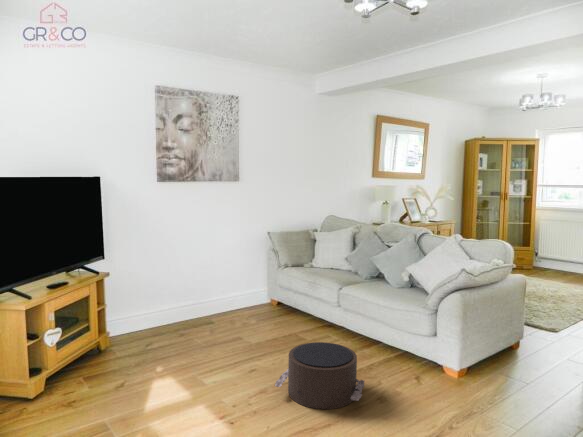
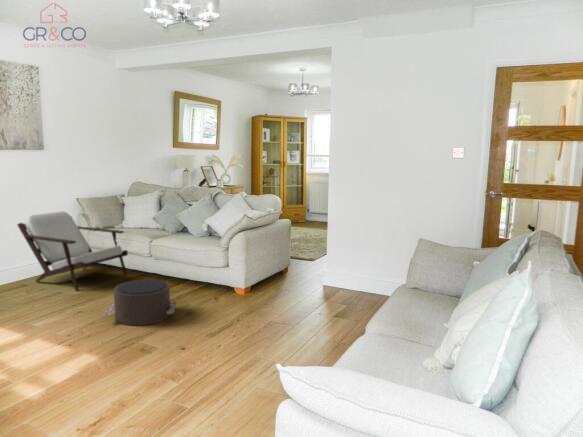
armchair: none [209,246,314,339] -> present [18,212,128,291]

